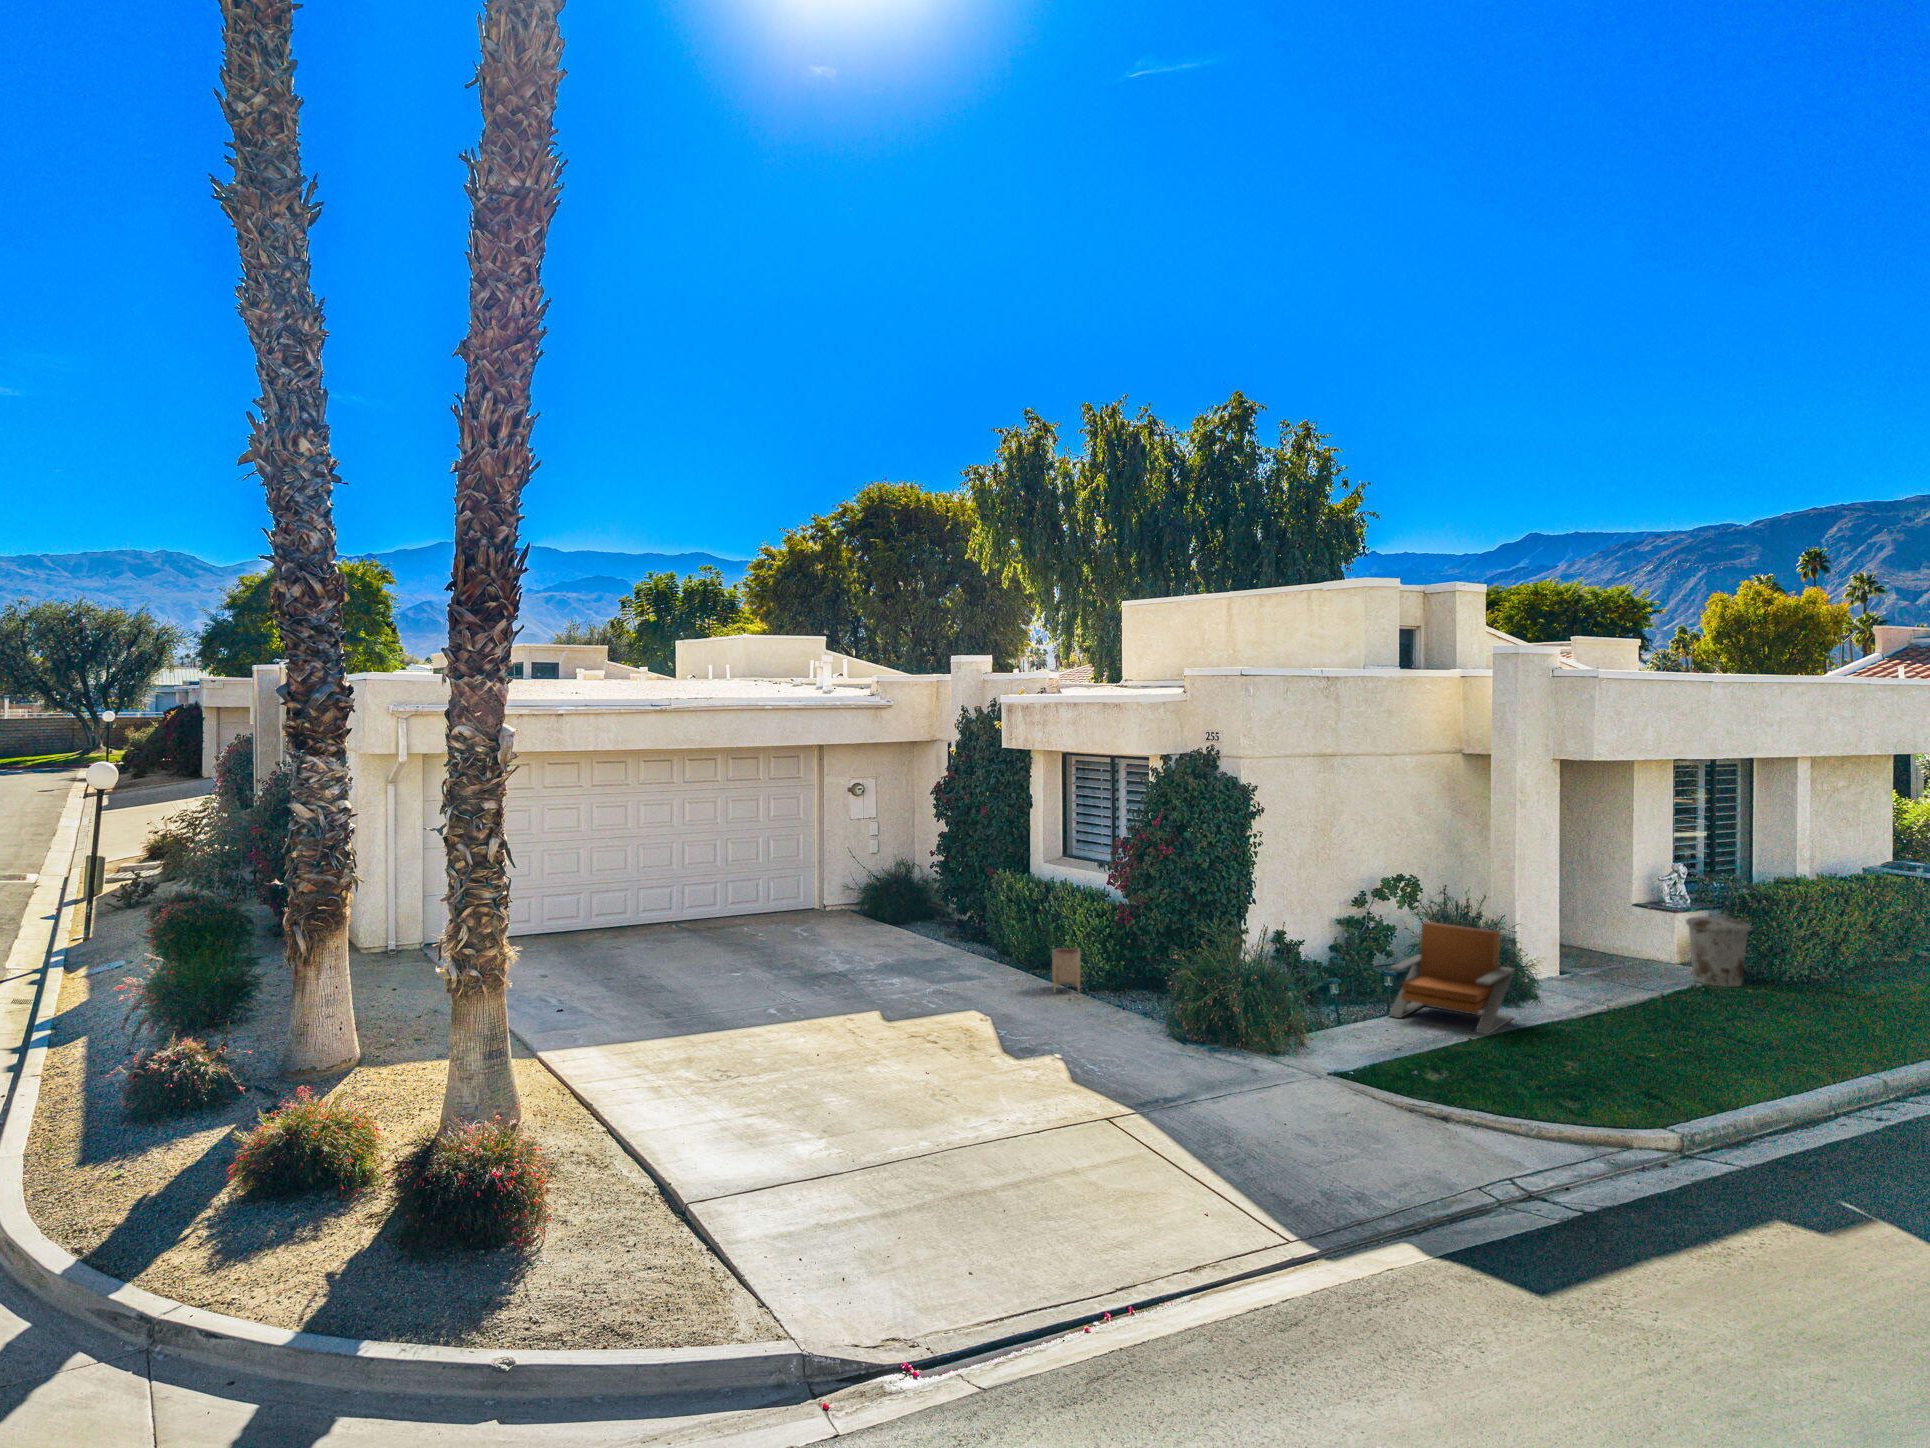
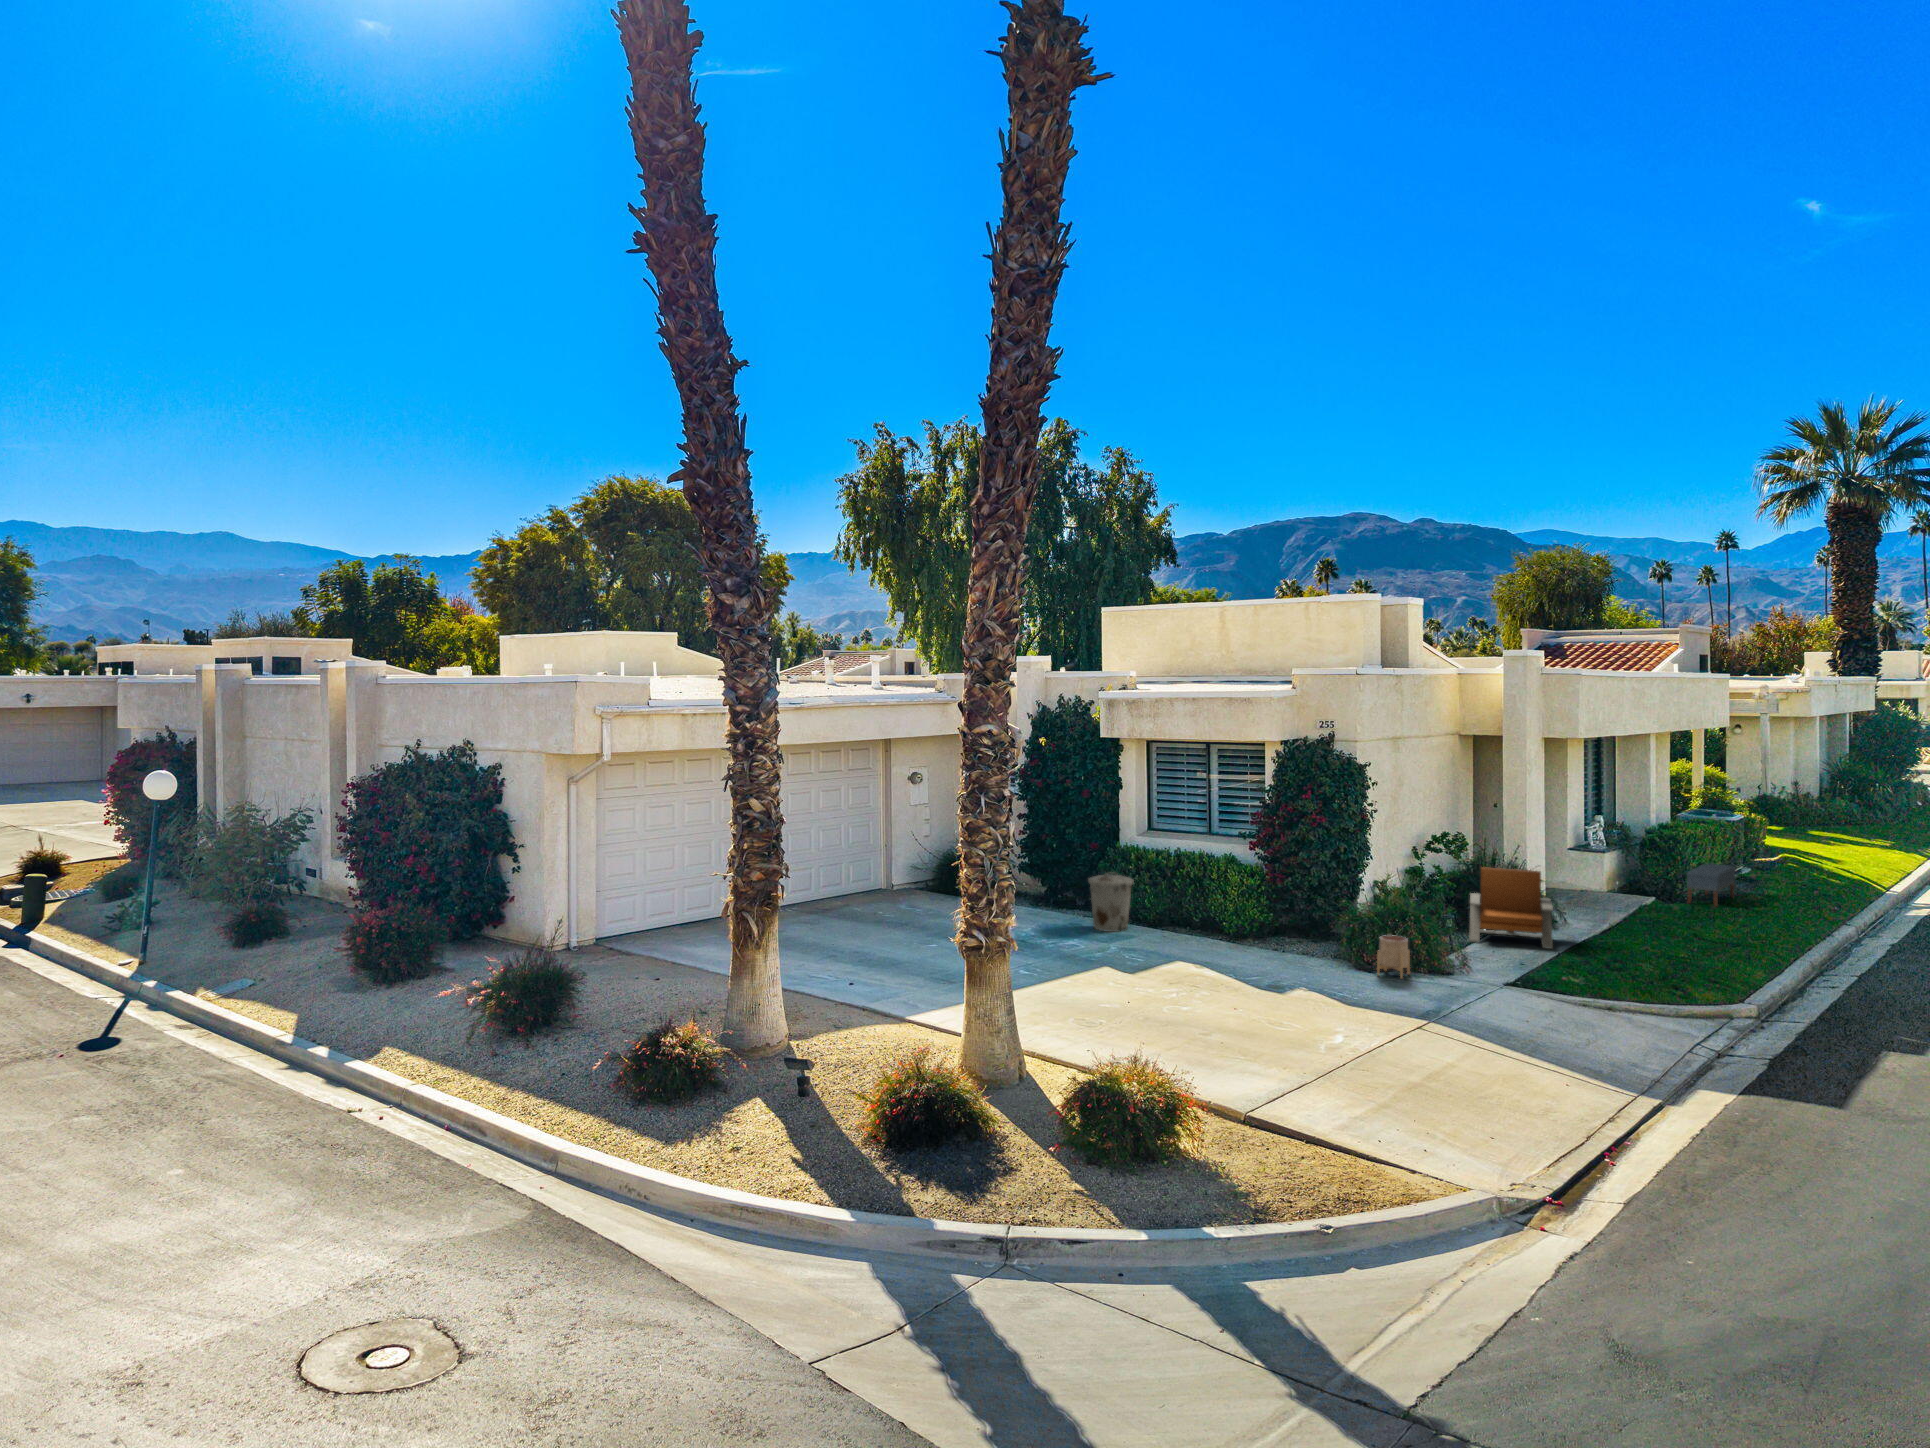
trash can: present [1686,913,1751,987] -> present [1088,872,1134,932]
bench: none [1794,936,1888,997] -> present [1687,864,1736,907]
planter: present [1052,948,1080,992] -> present [1377,935,1410,978]

